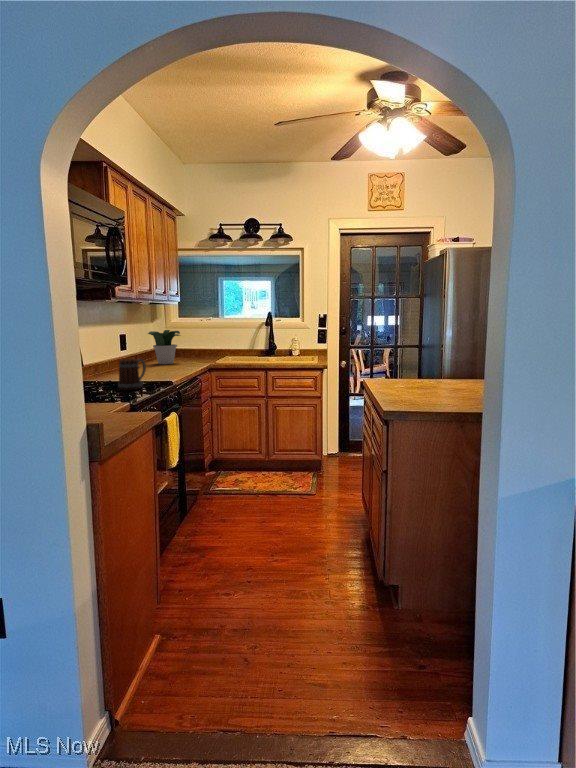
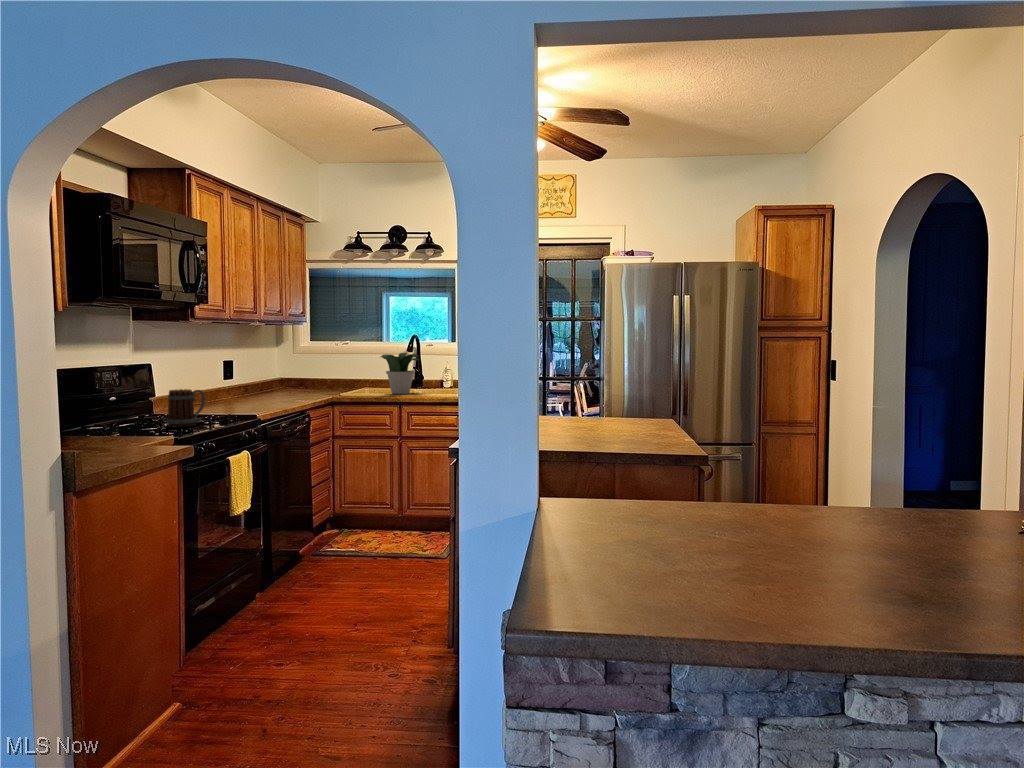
potted plant: present [148,330,180,364] -> present [381,353,419,394]

